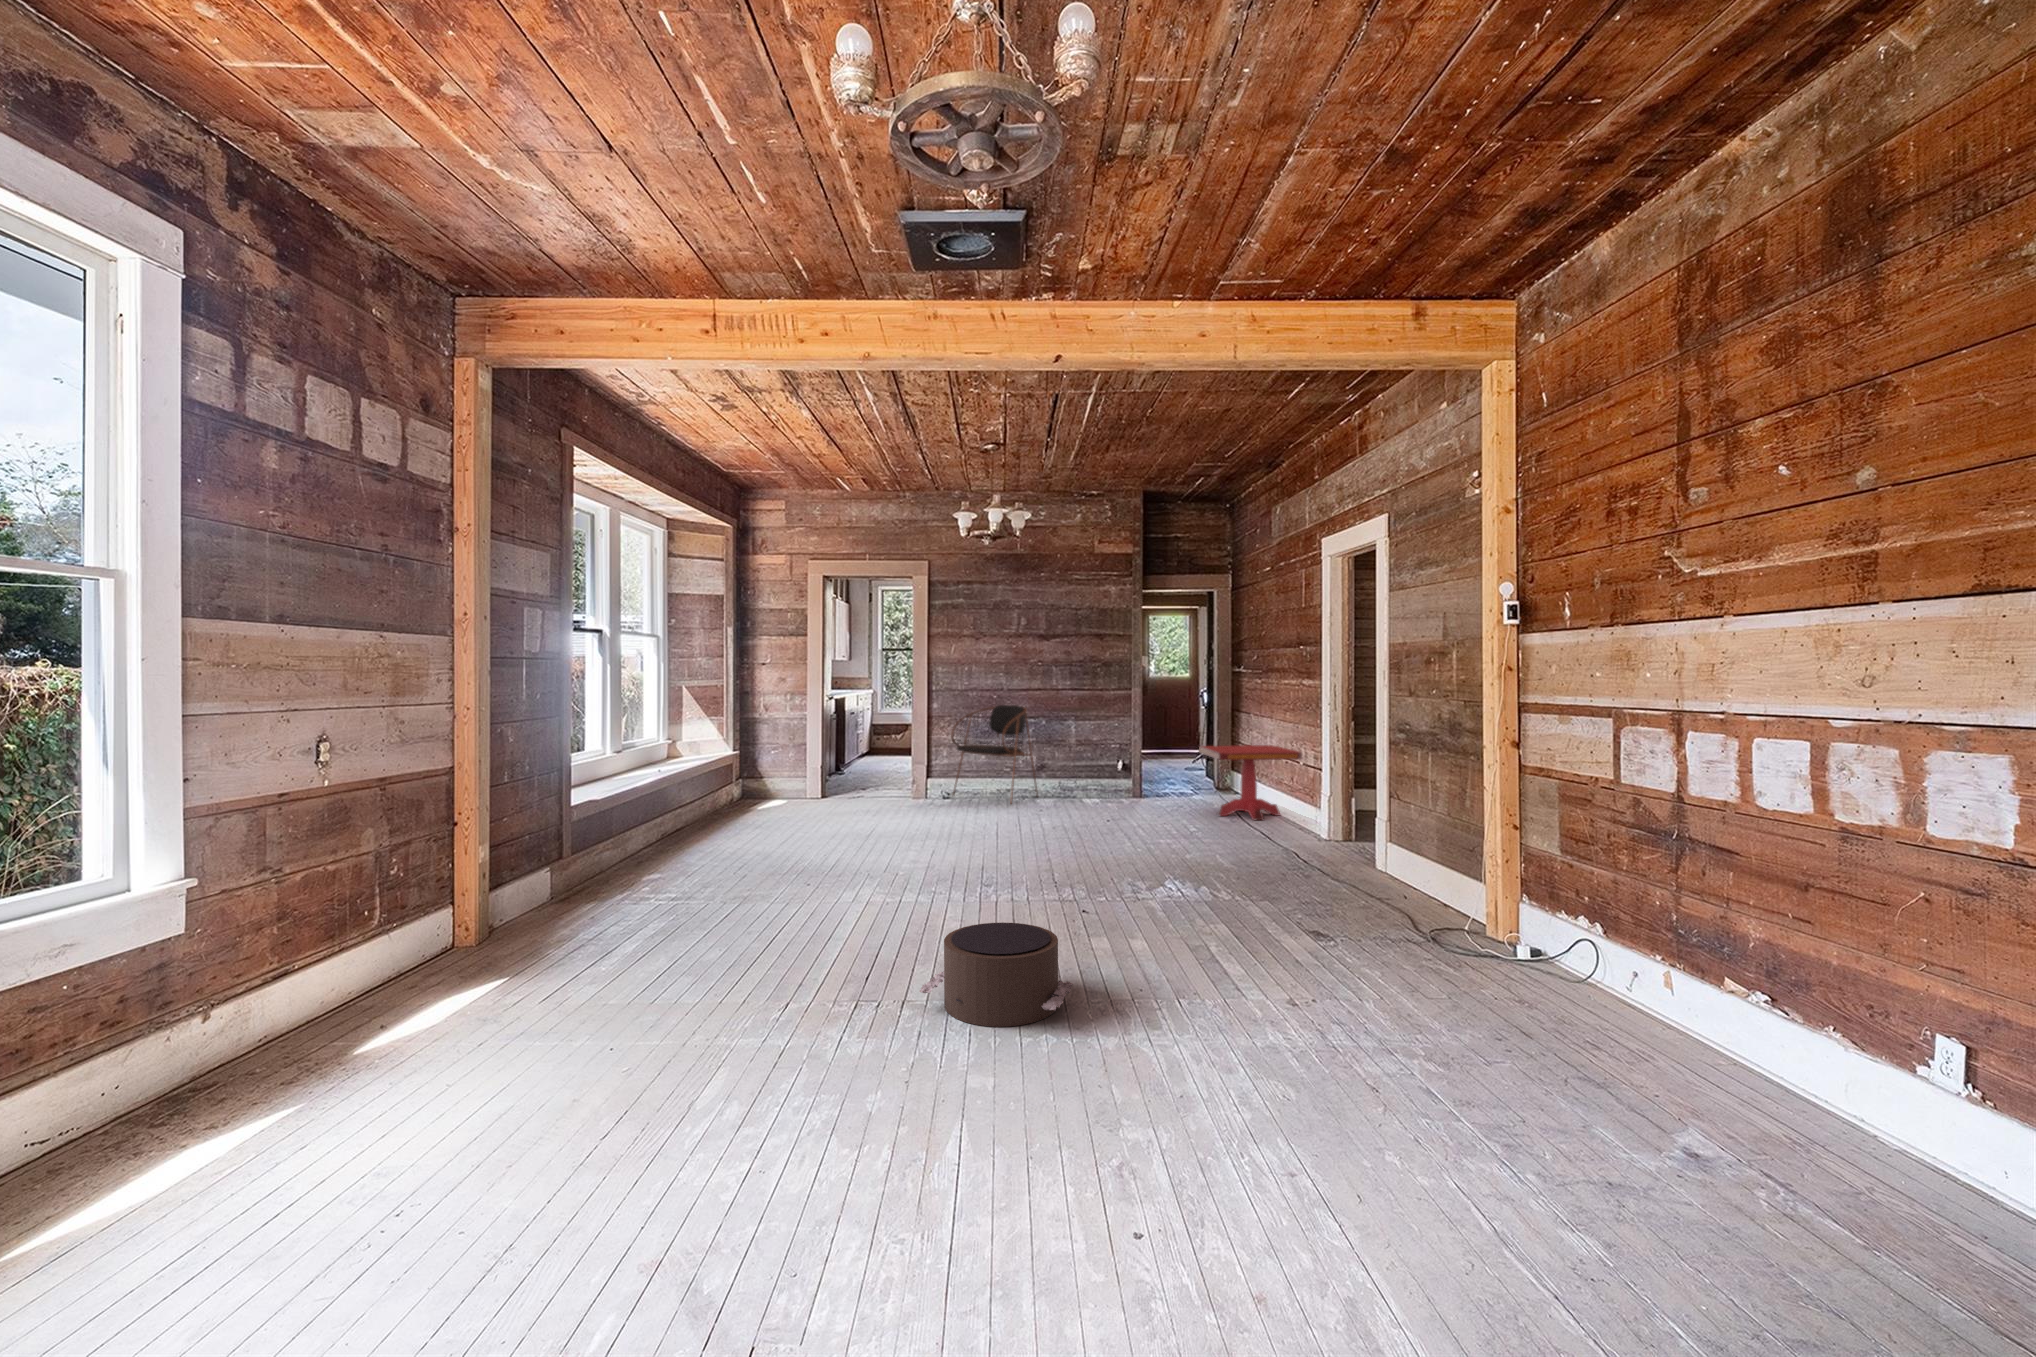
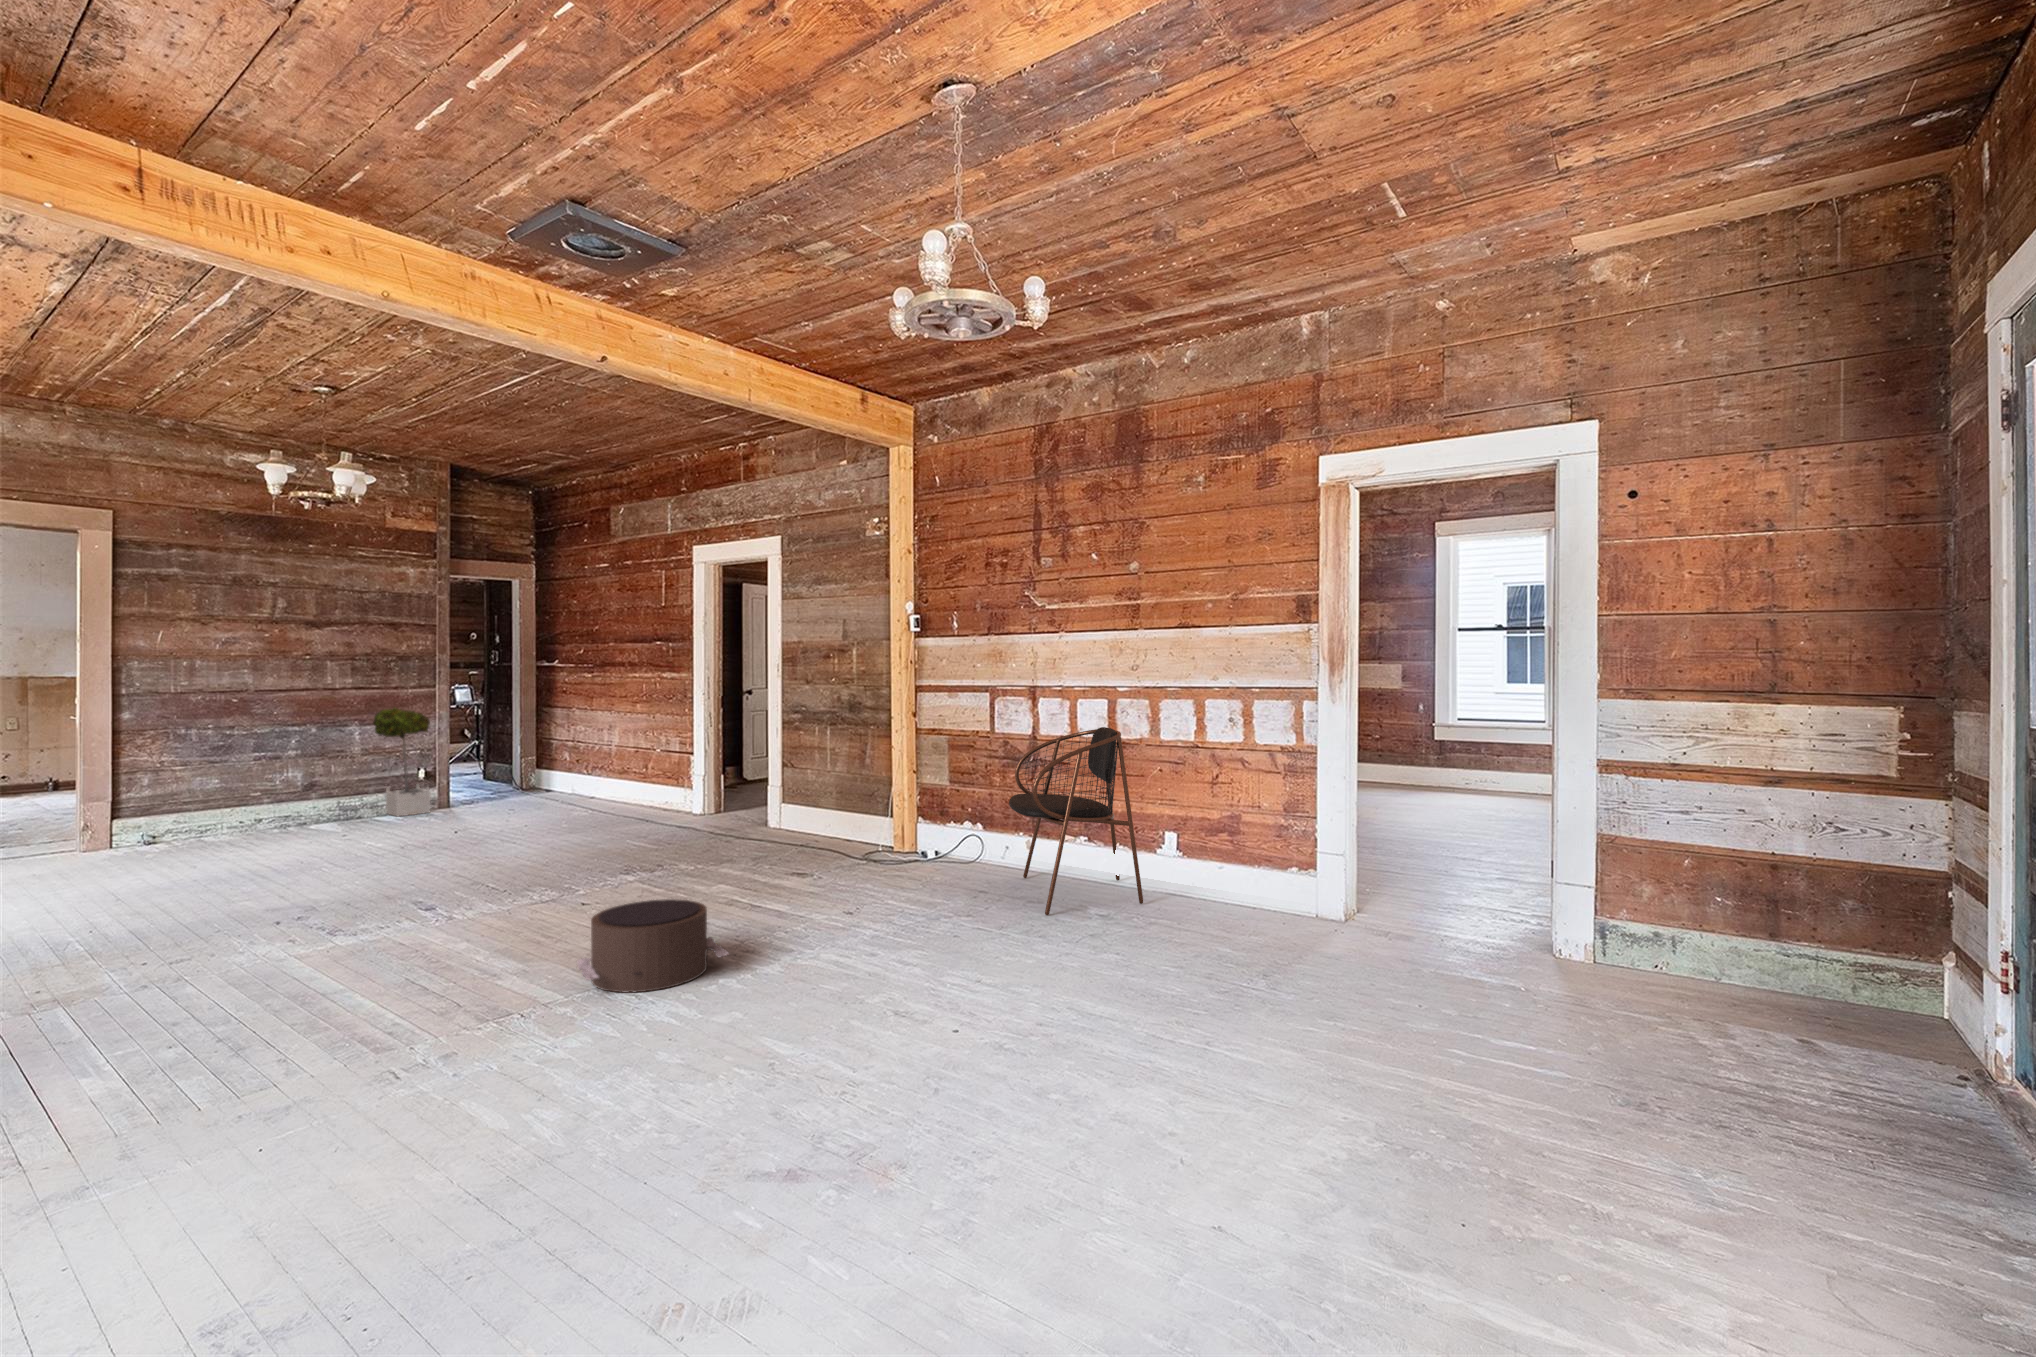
dining chair: present [951,705,1038,804] -> present [1009,727,1143,915]
potted tree: none [1081,705,1121,797] -> present [373,708,431,816]
side table: present [1199,745,1302,820] -> none [549,739,664,814]

